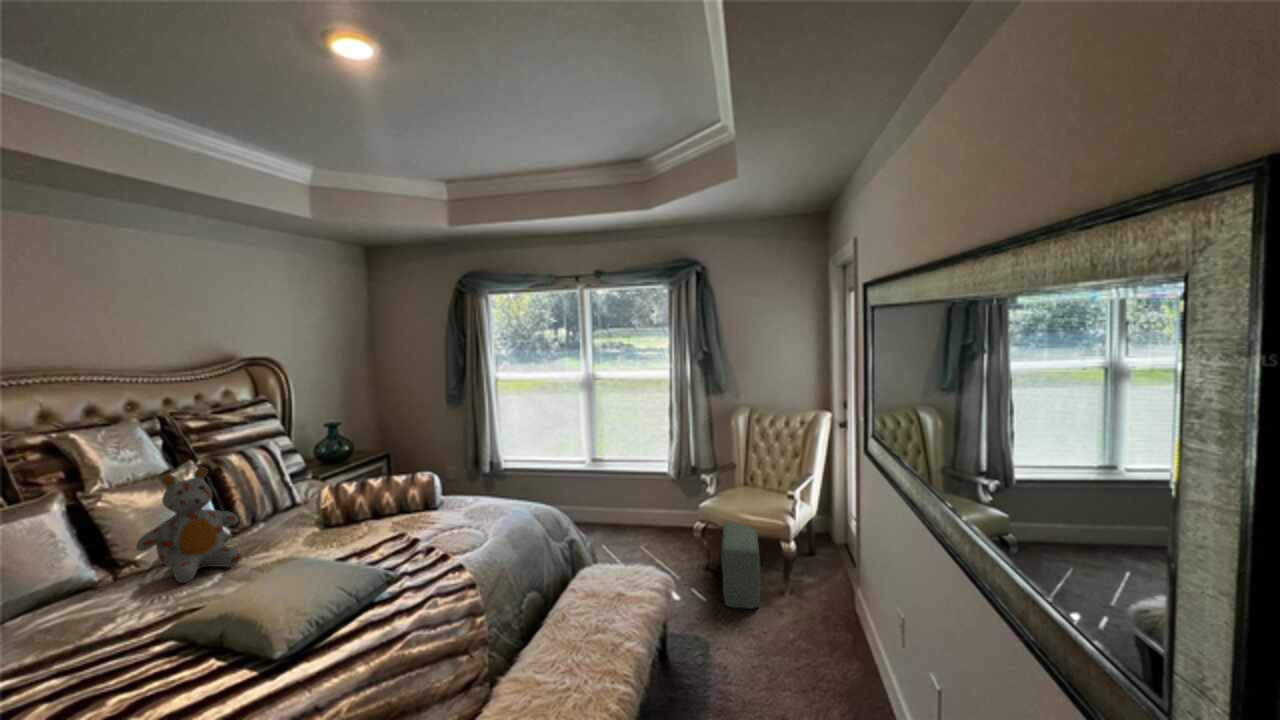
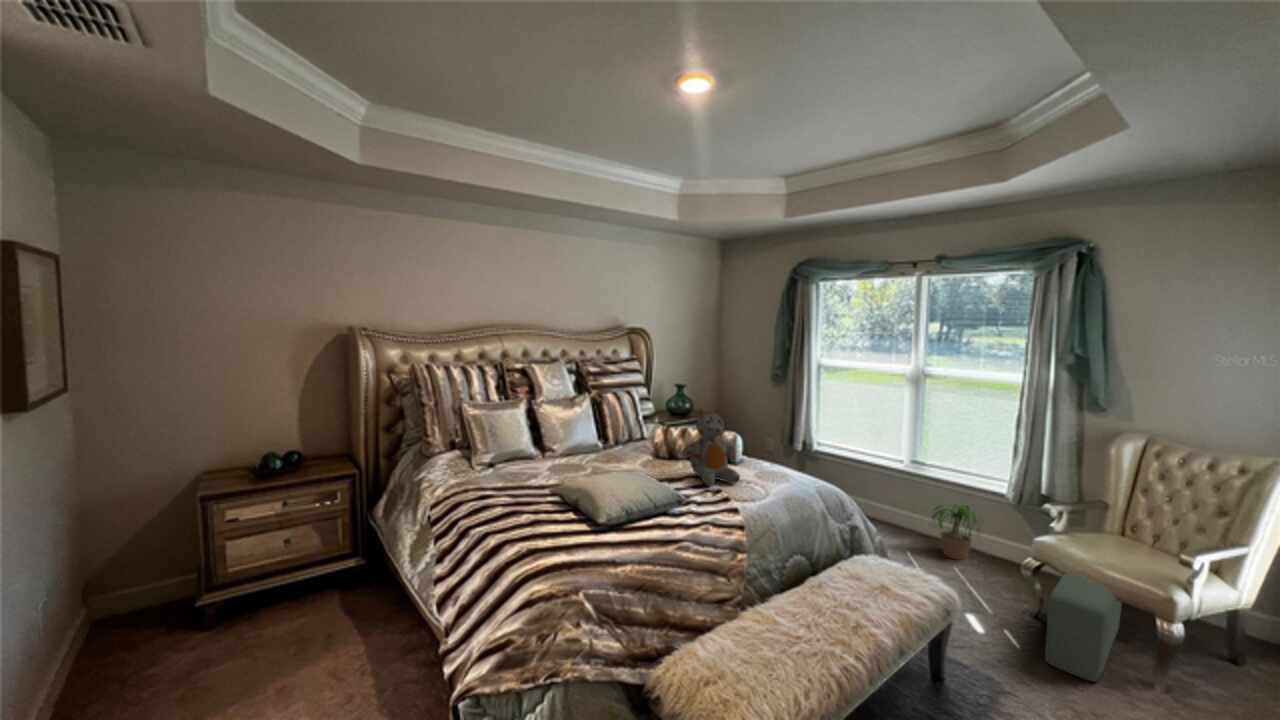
stuffed bear: present [136,467,241,583] -> present [682,407,740,486]
potted plant: none [611,490,666,541] -> present [932,505,984,560]

